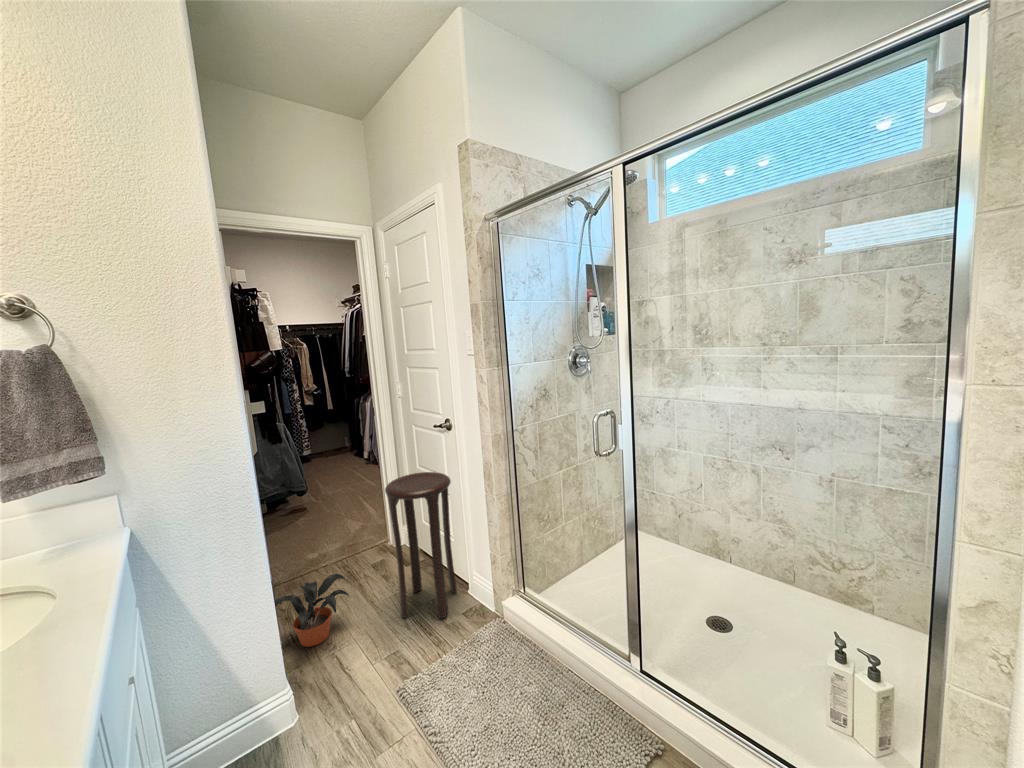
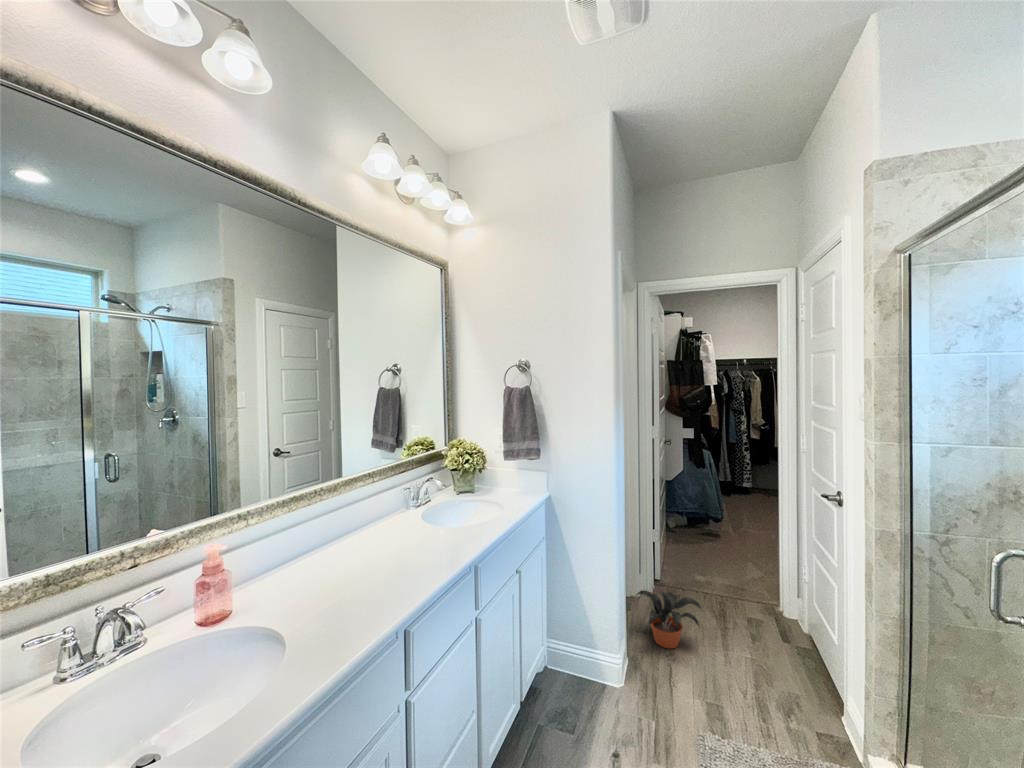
stool: present [385,472,457,618] -> none [743,537,828,718]

